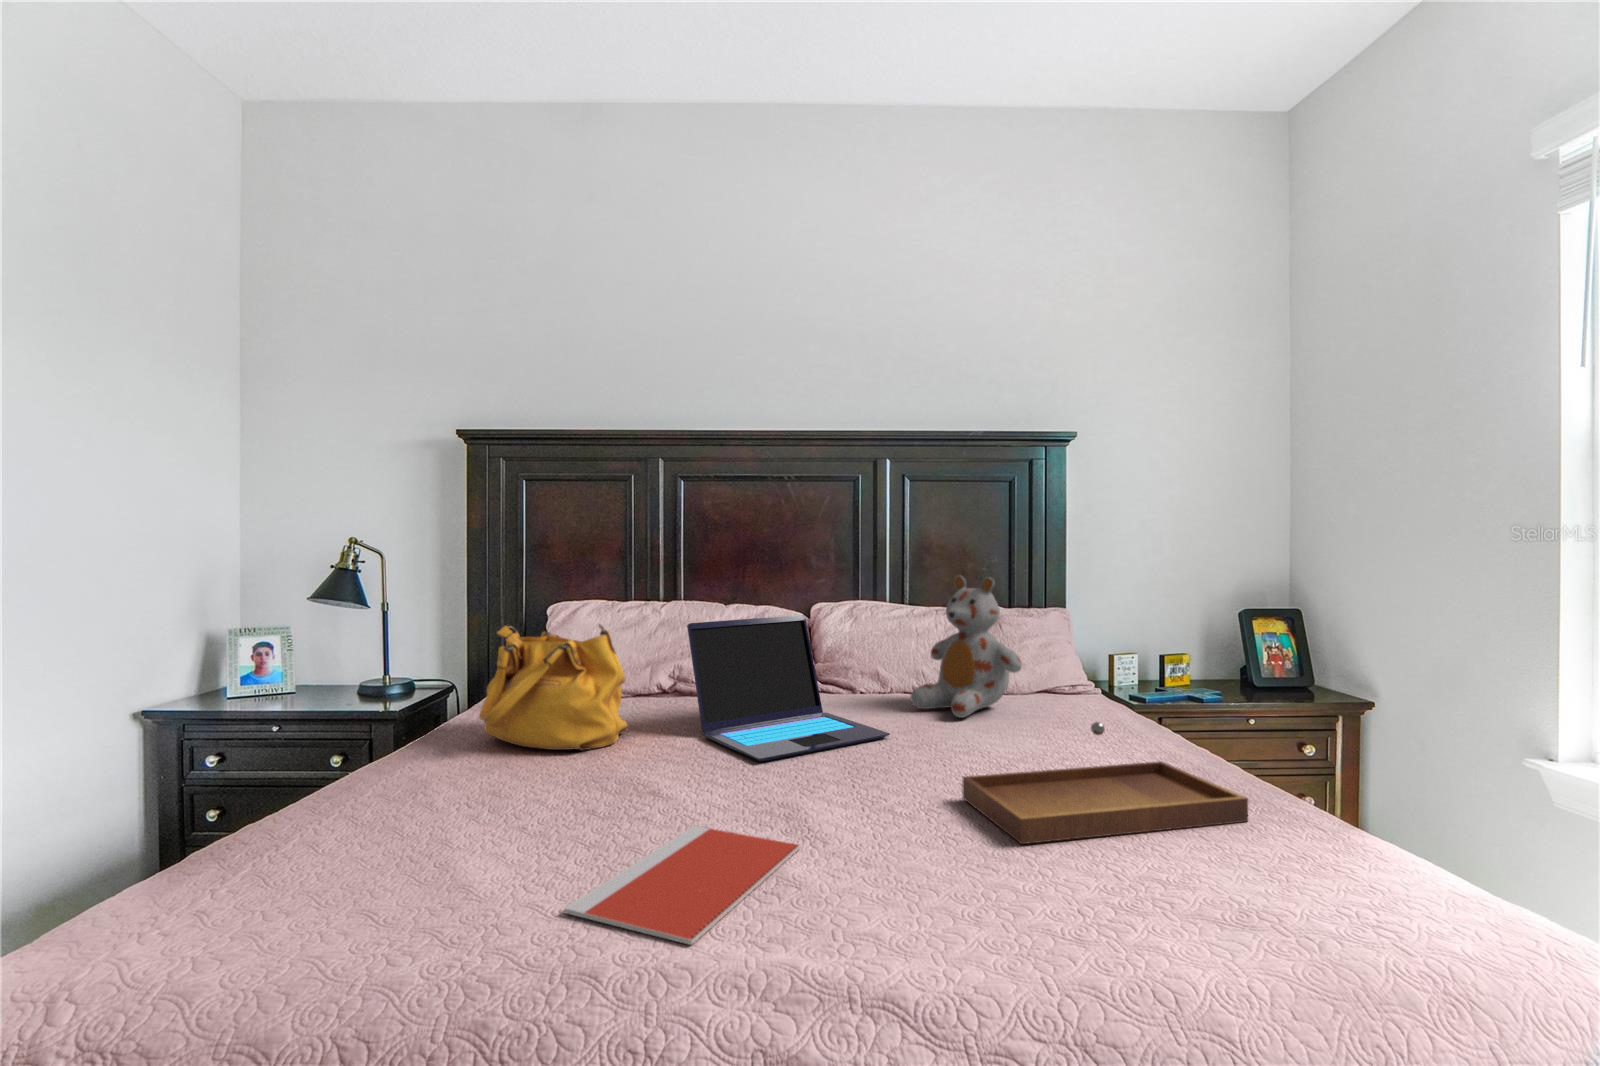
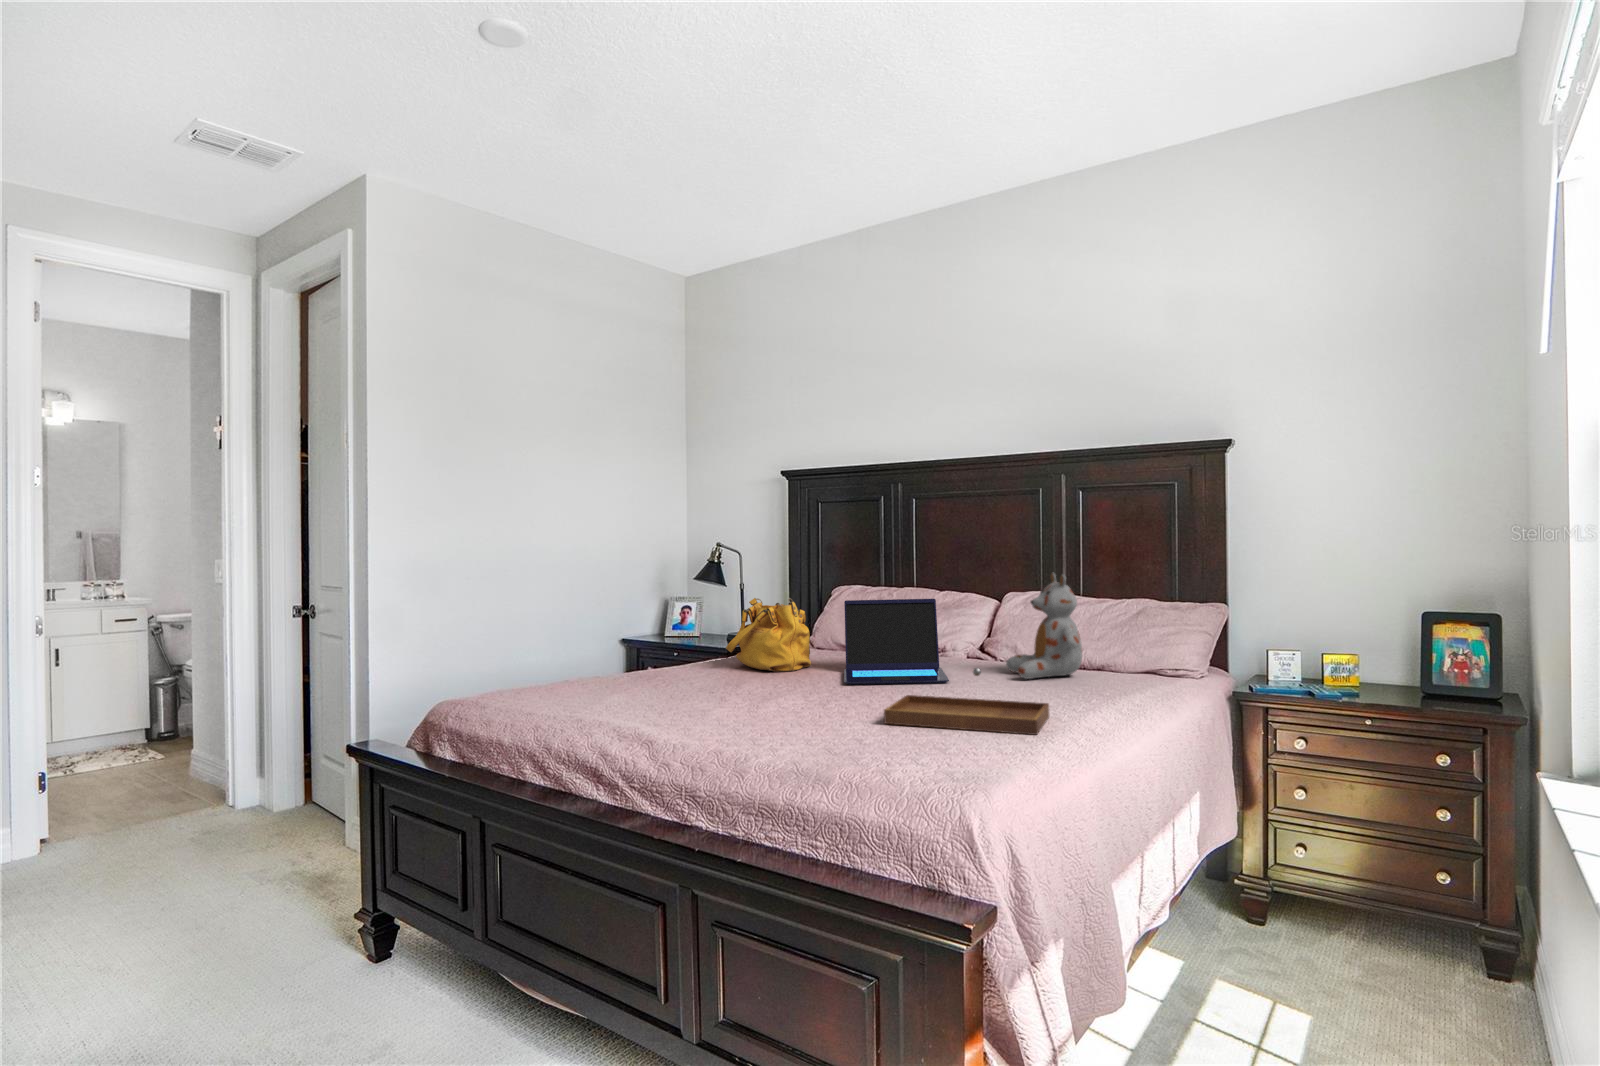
notebook: present [564,826,800,945] -> none [666,700,786,726]

